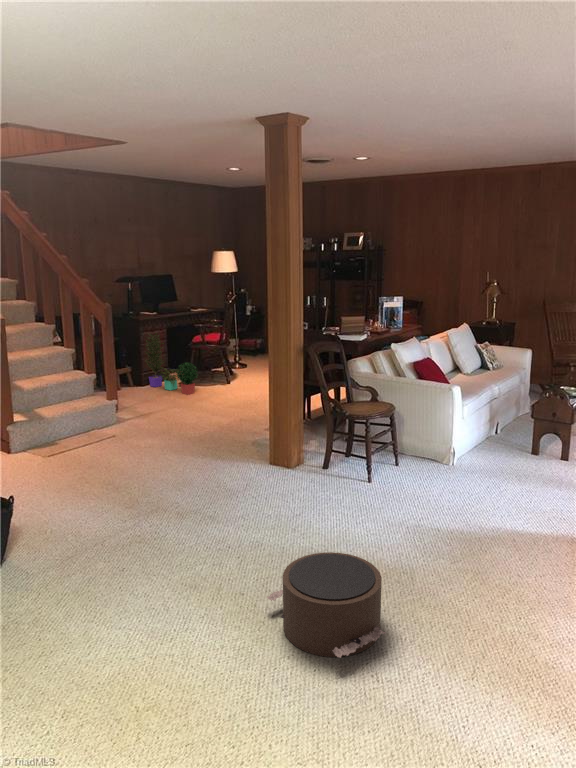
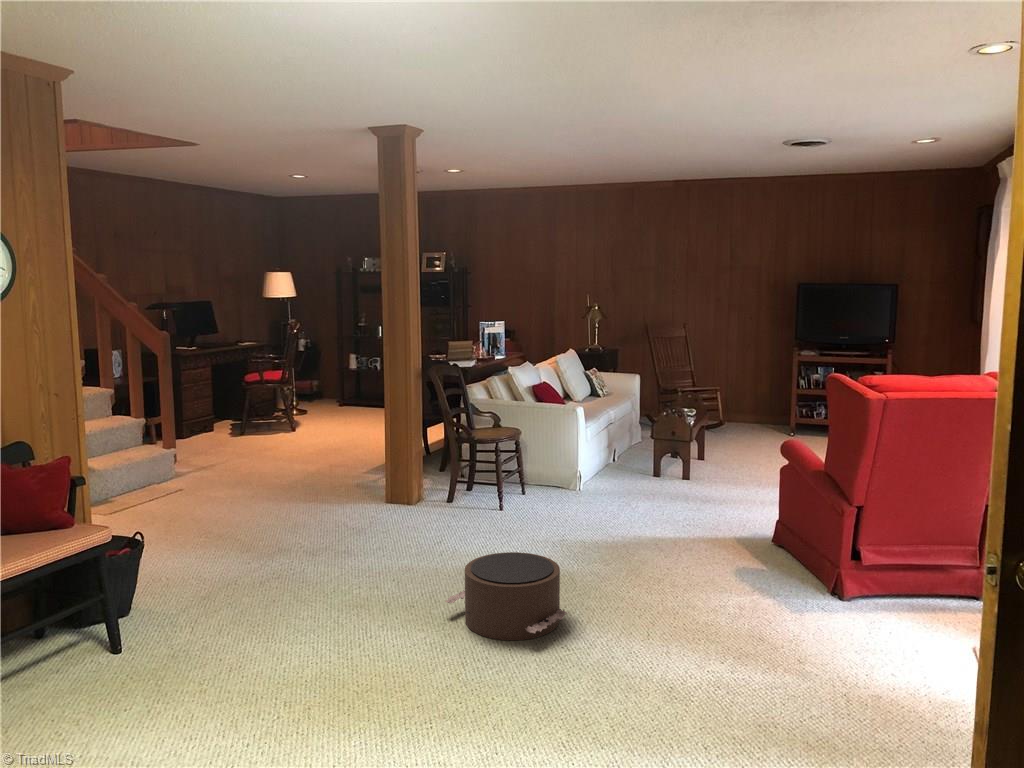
potted plant: present [146,334,198,394] -> none [188,371,263,444]

